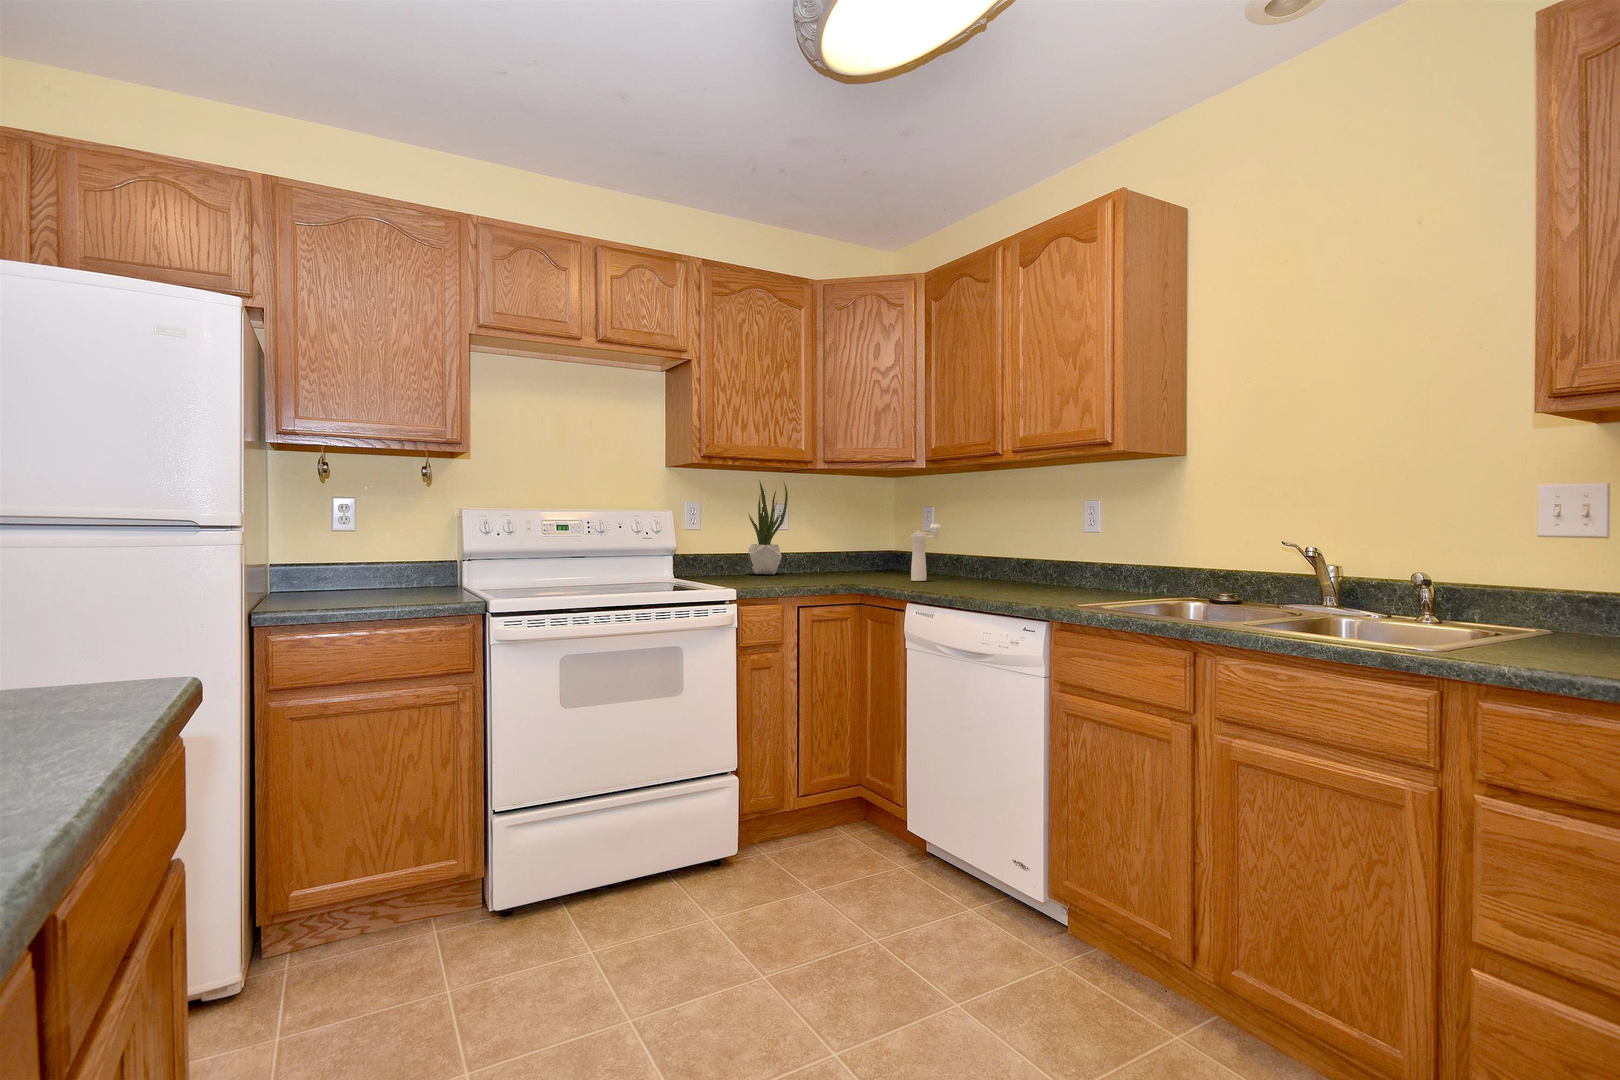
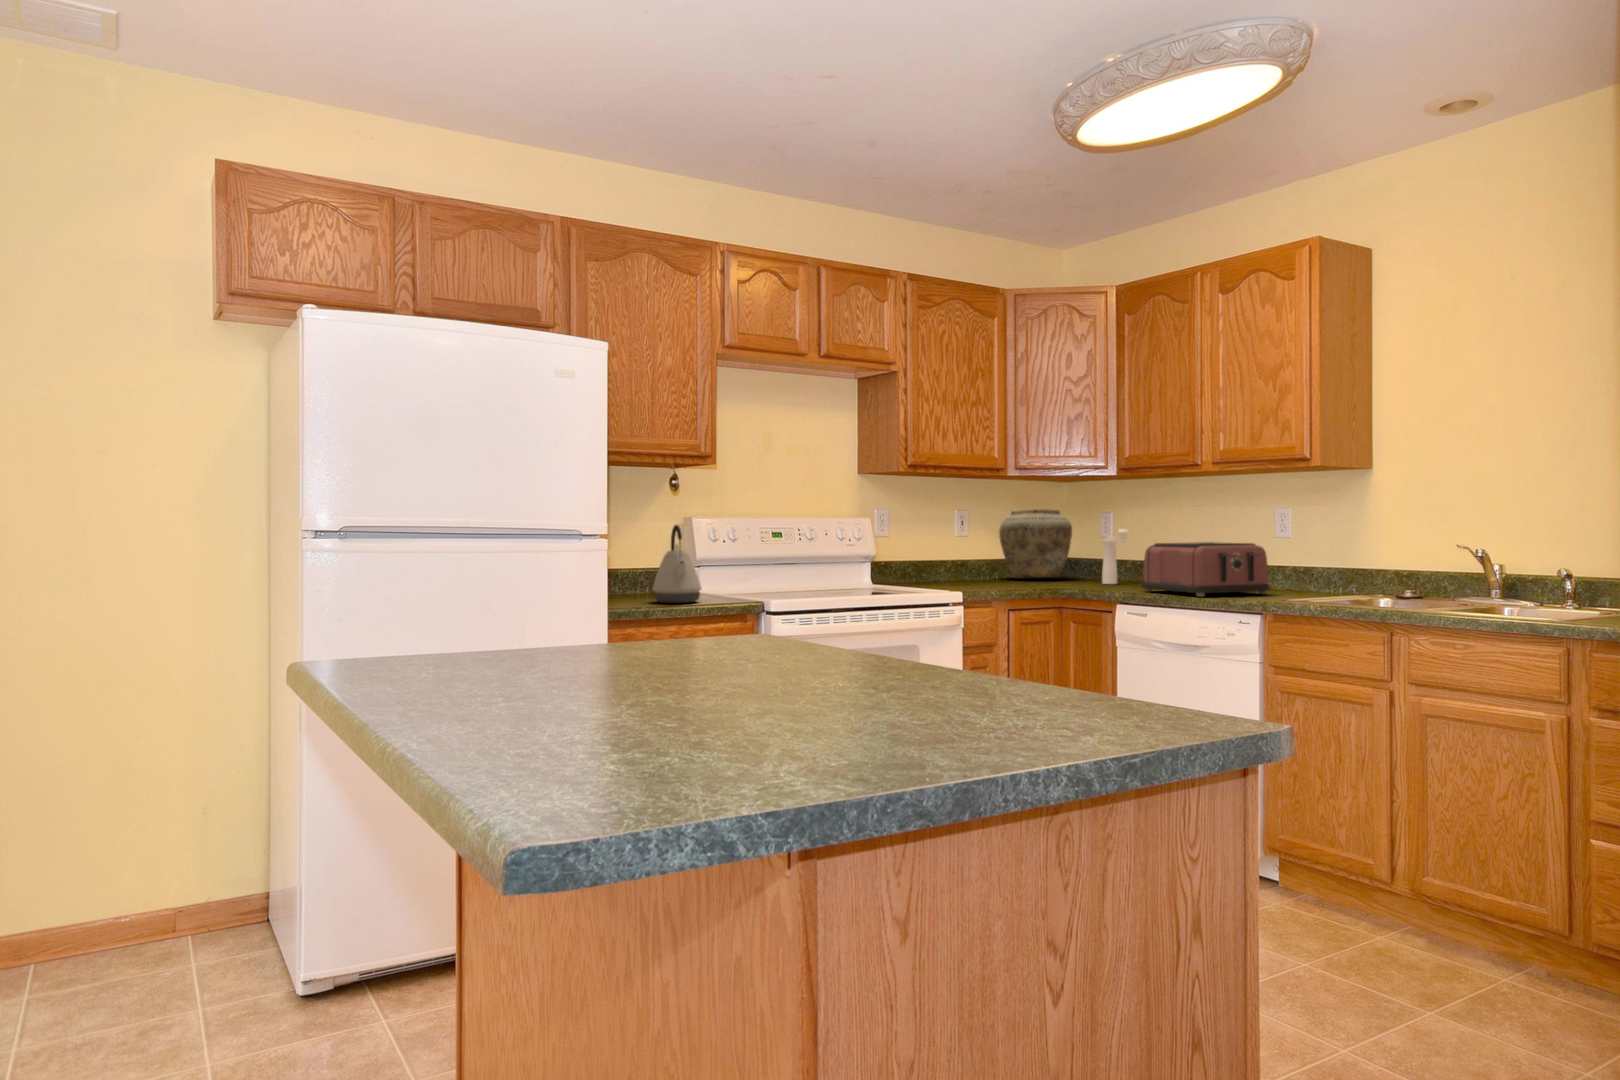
potted plant: present [749,481,788,574] -> none [929,486,968,580]
vase: none [819,504,891,574] -> present [999,509,1072,578]
kettle: none [344,515,407,605] -> present [653,525,701,603]
toaster: none [936,538,1070,599] -> present [1142,542,1270,597]

